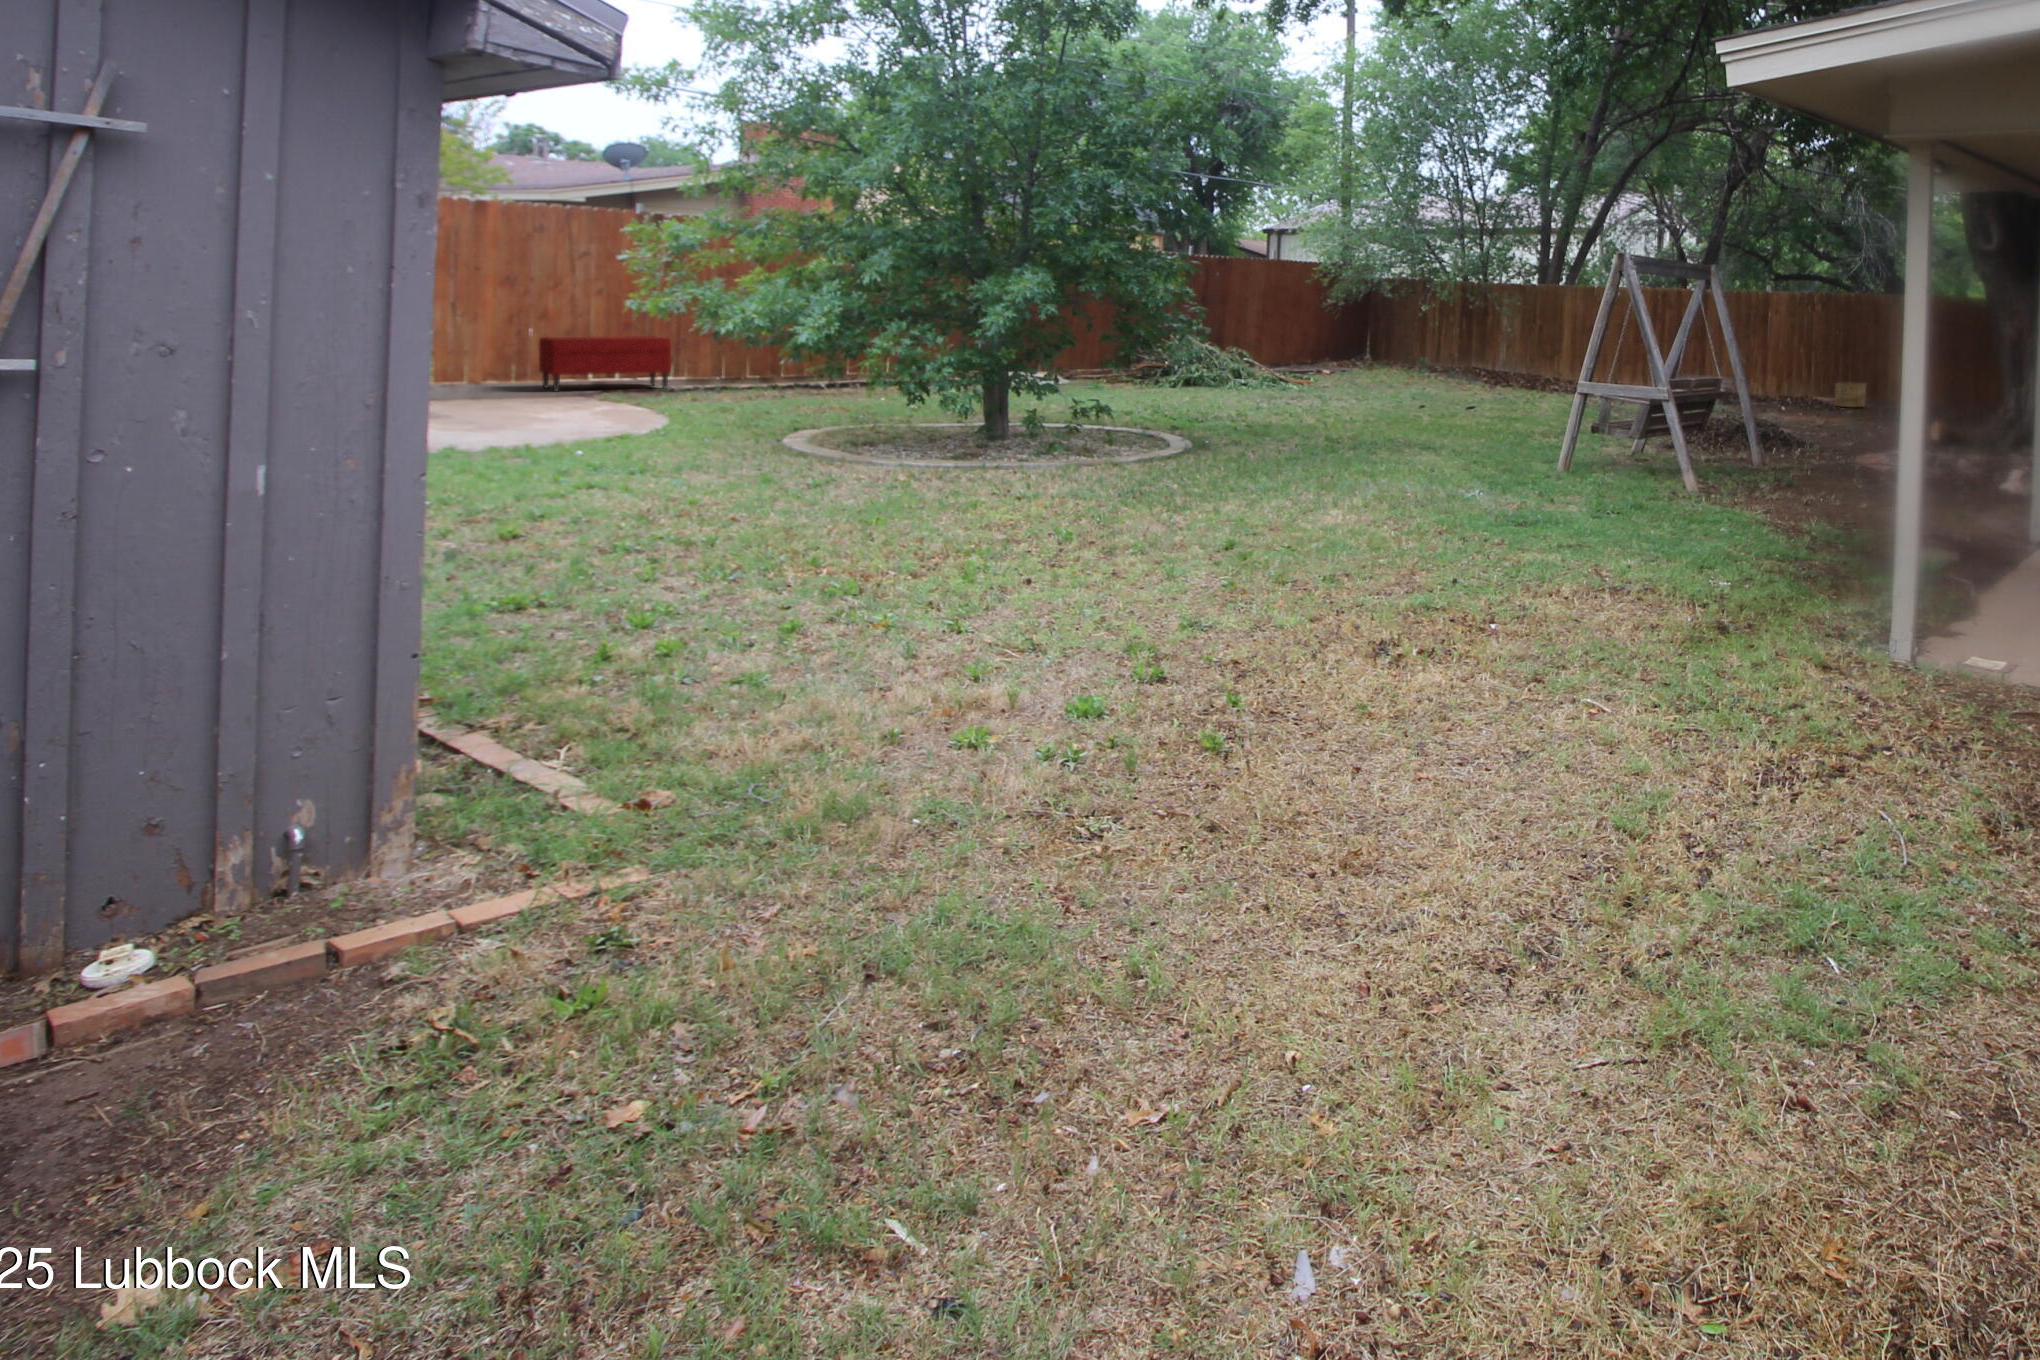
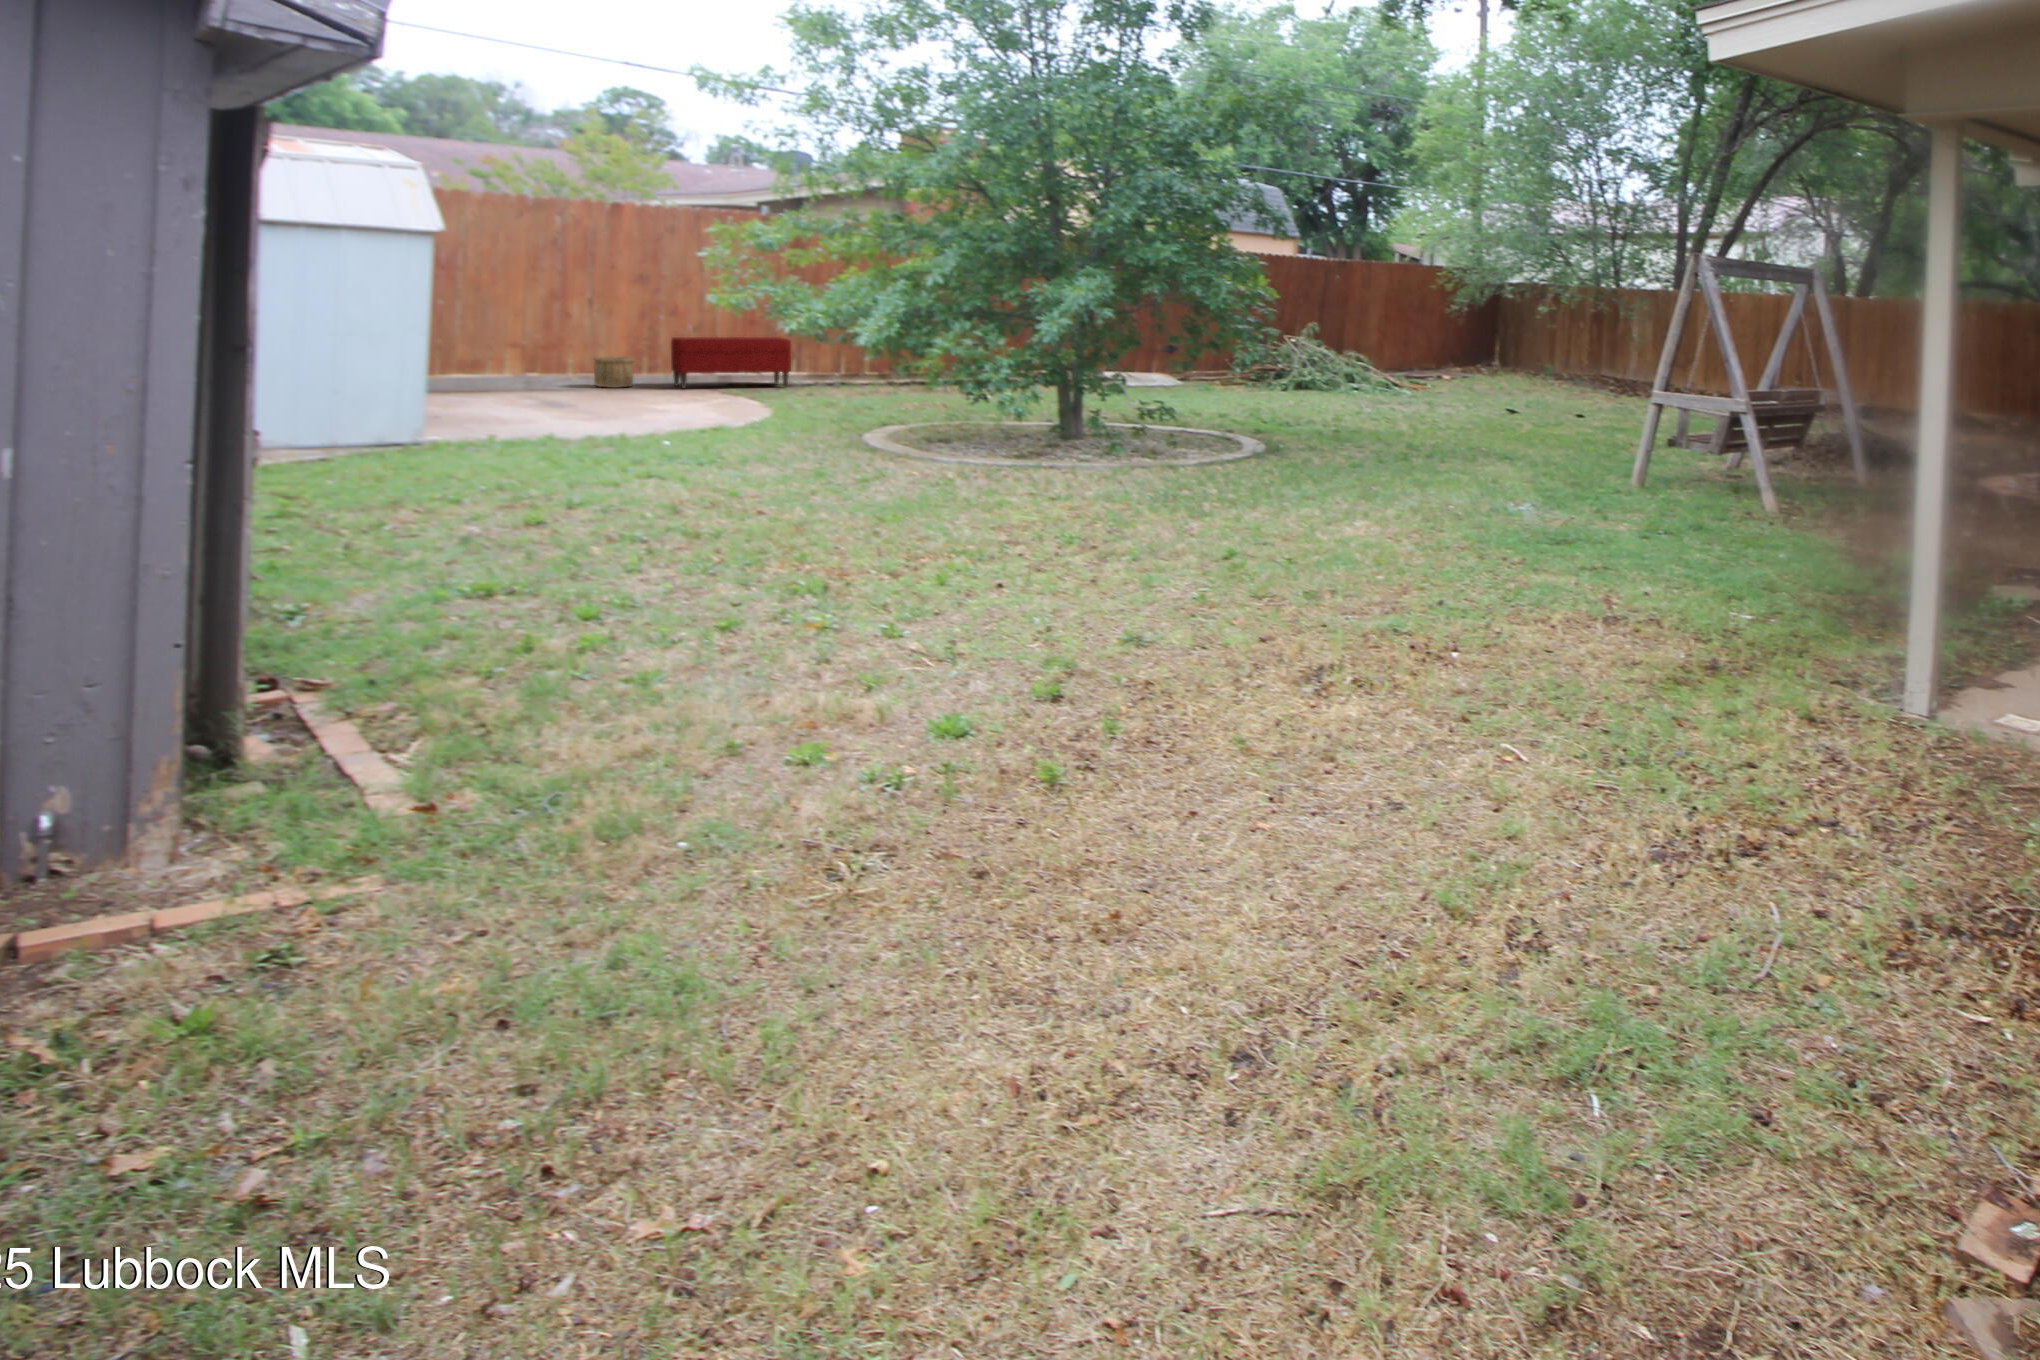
wooden bucket: present [1835,382,1866,407] -> present [594,357,634,388]

